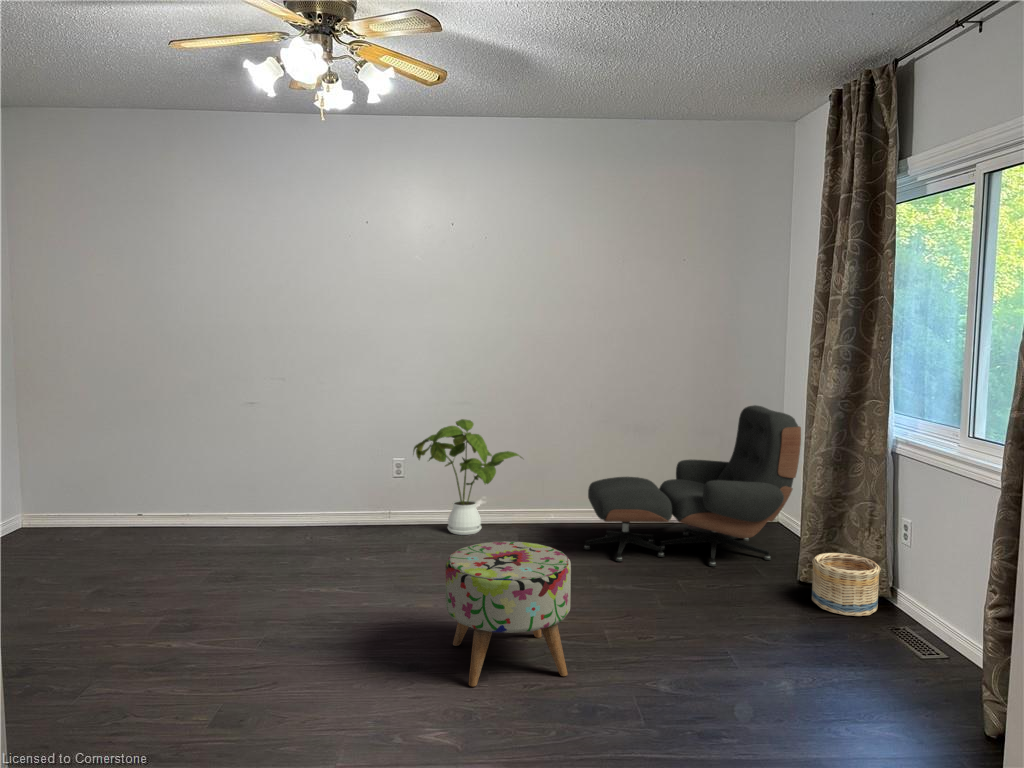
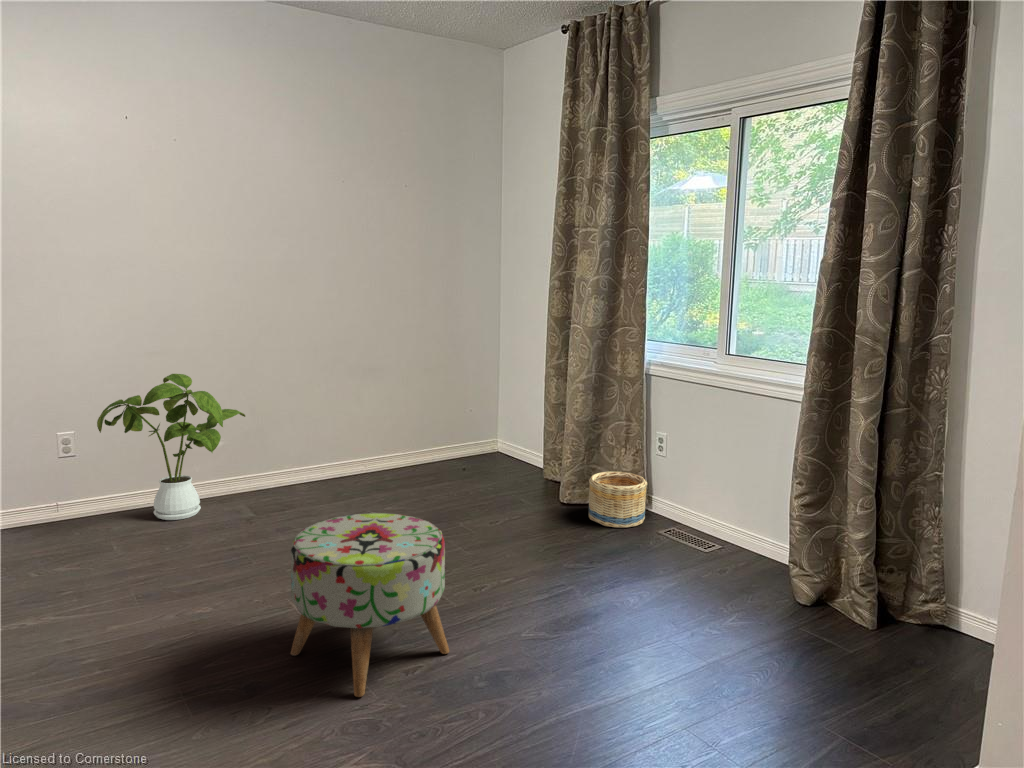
lounge chair: present [584,405,801,567] -> none [332,338,552,517]

